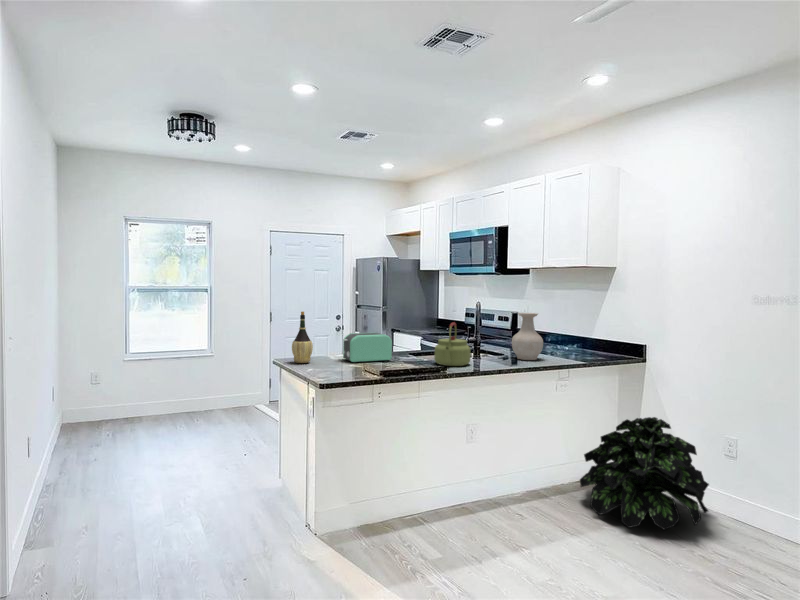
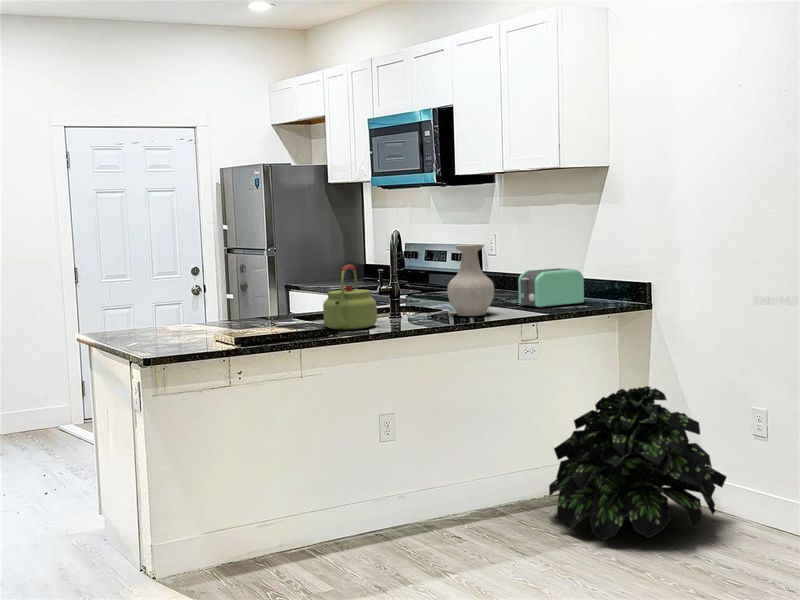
wine bottle: present [292,312,313,363] -> none [104,260,137,338]
toaster: present [343,333,392,363] -> present [518,268,584,308]

